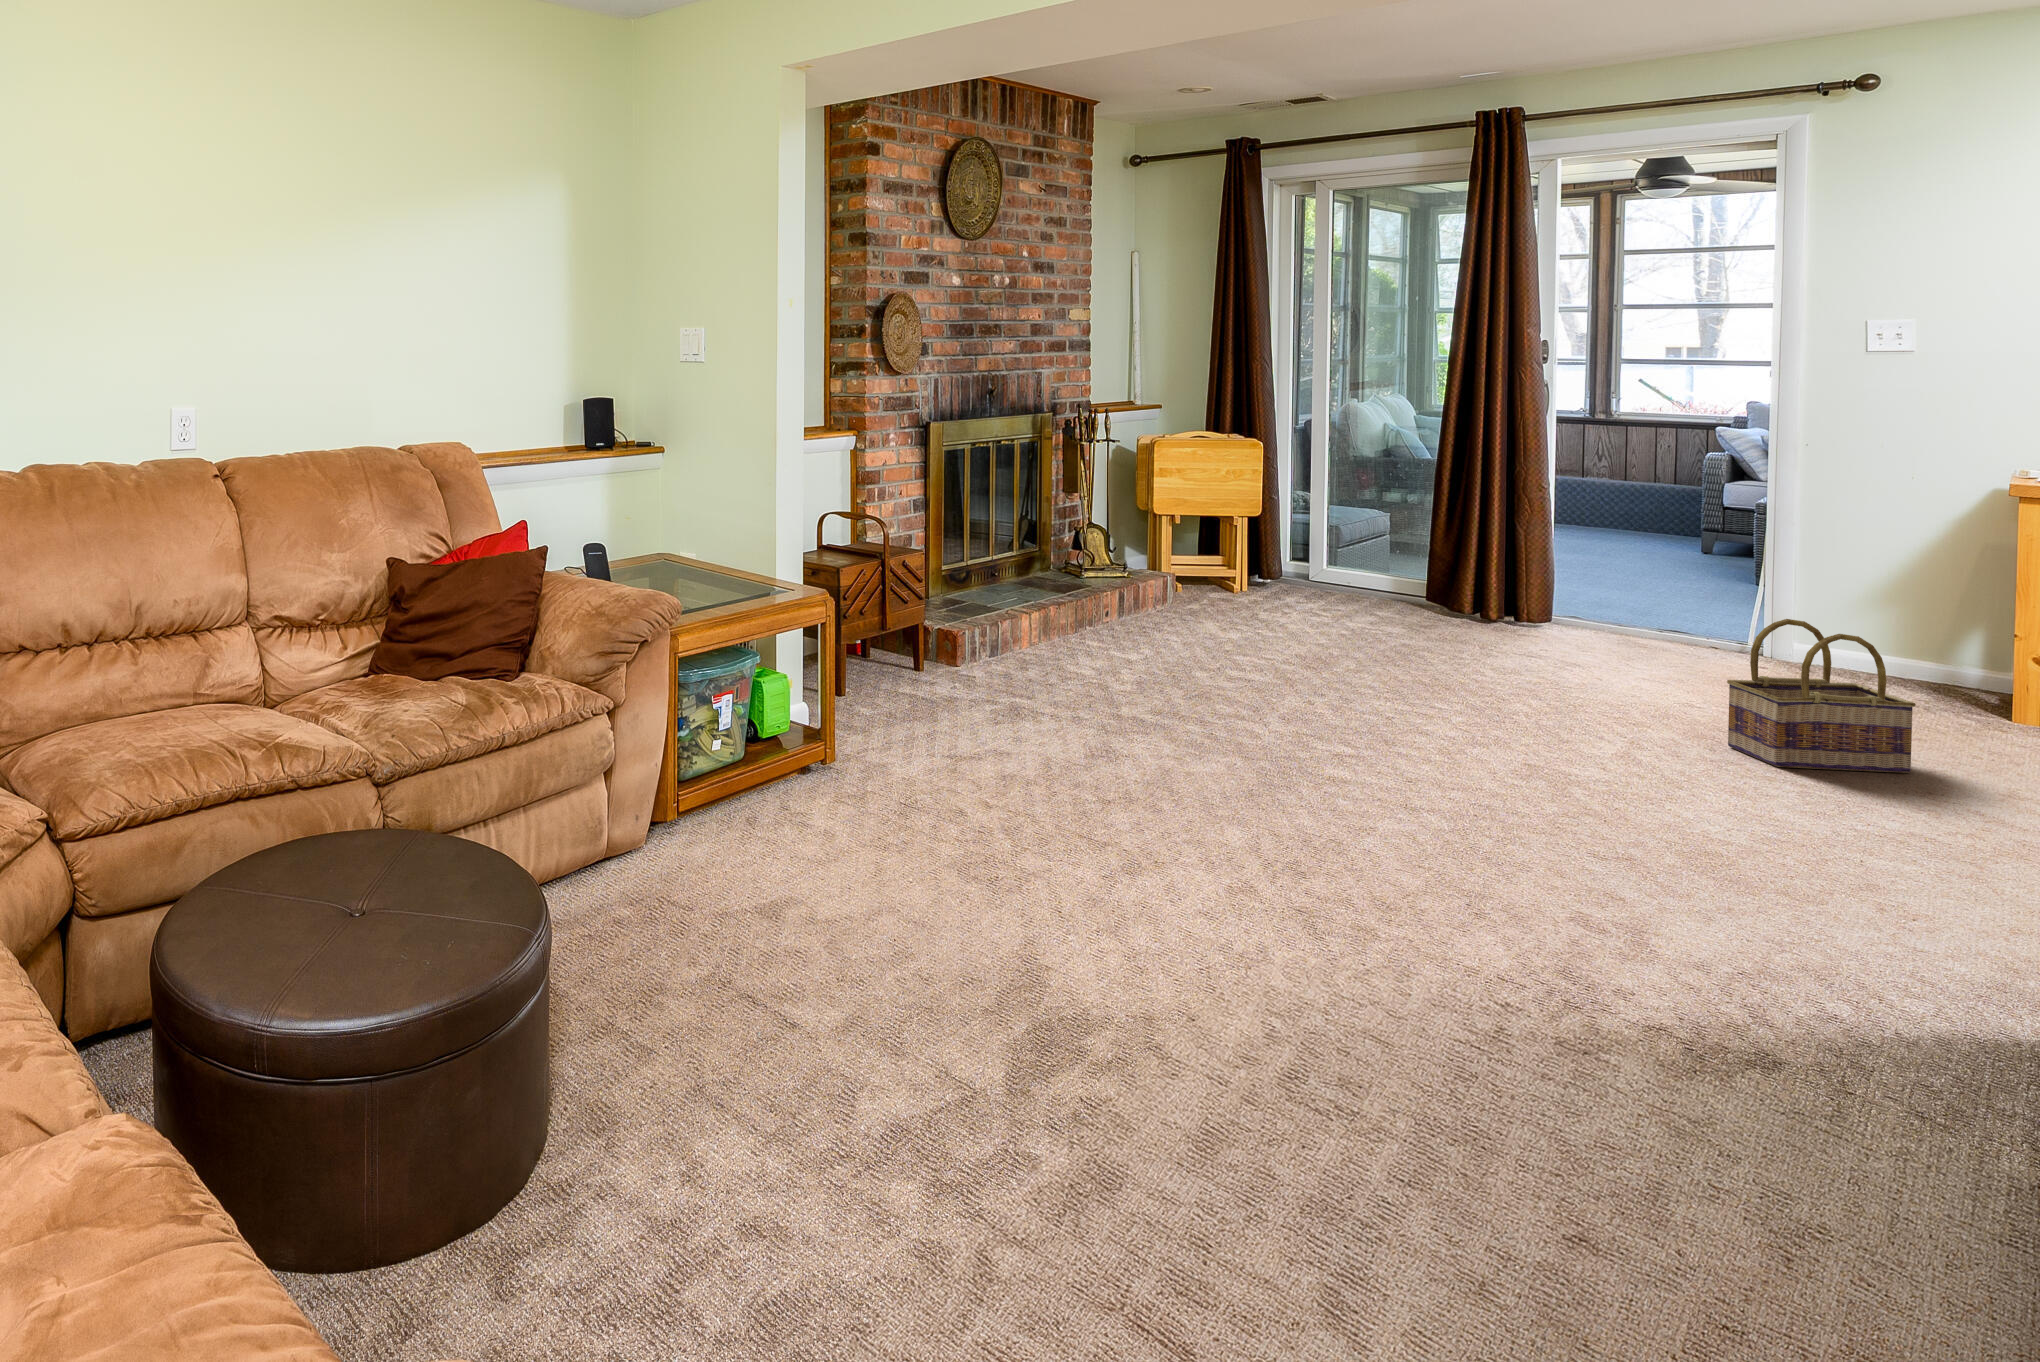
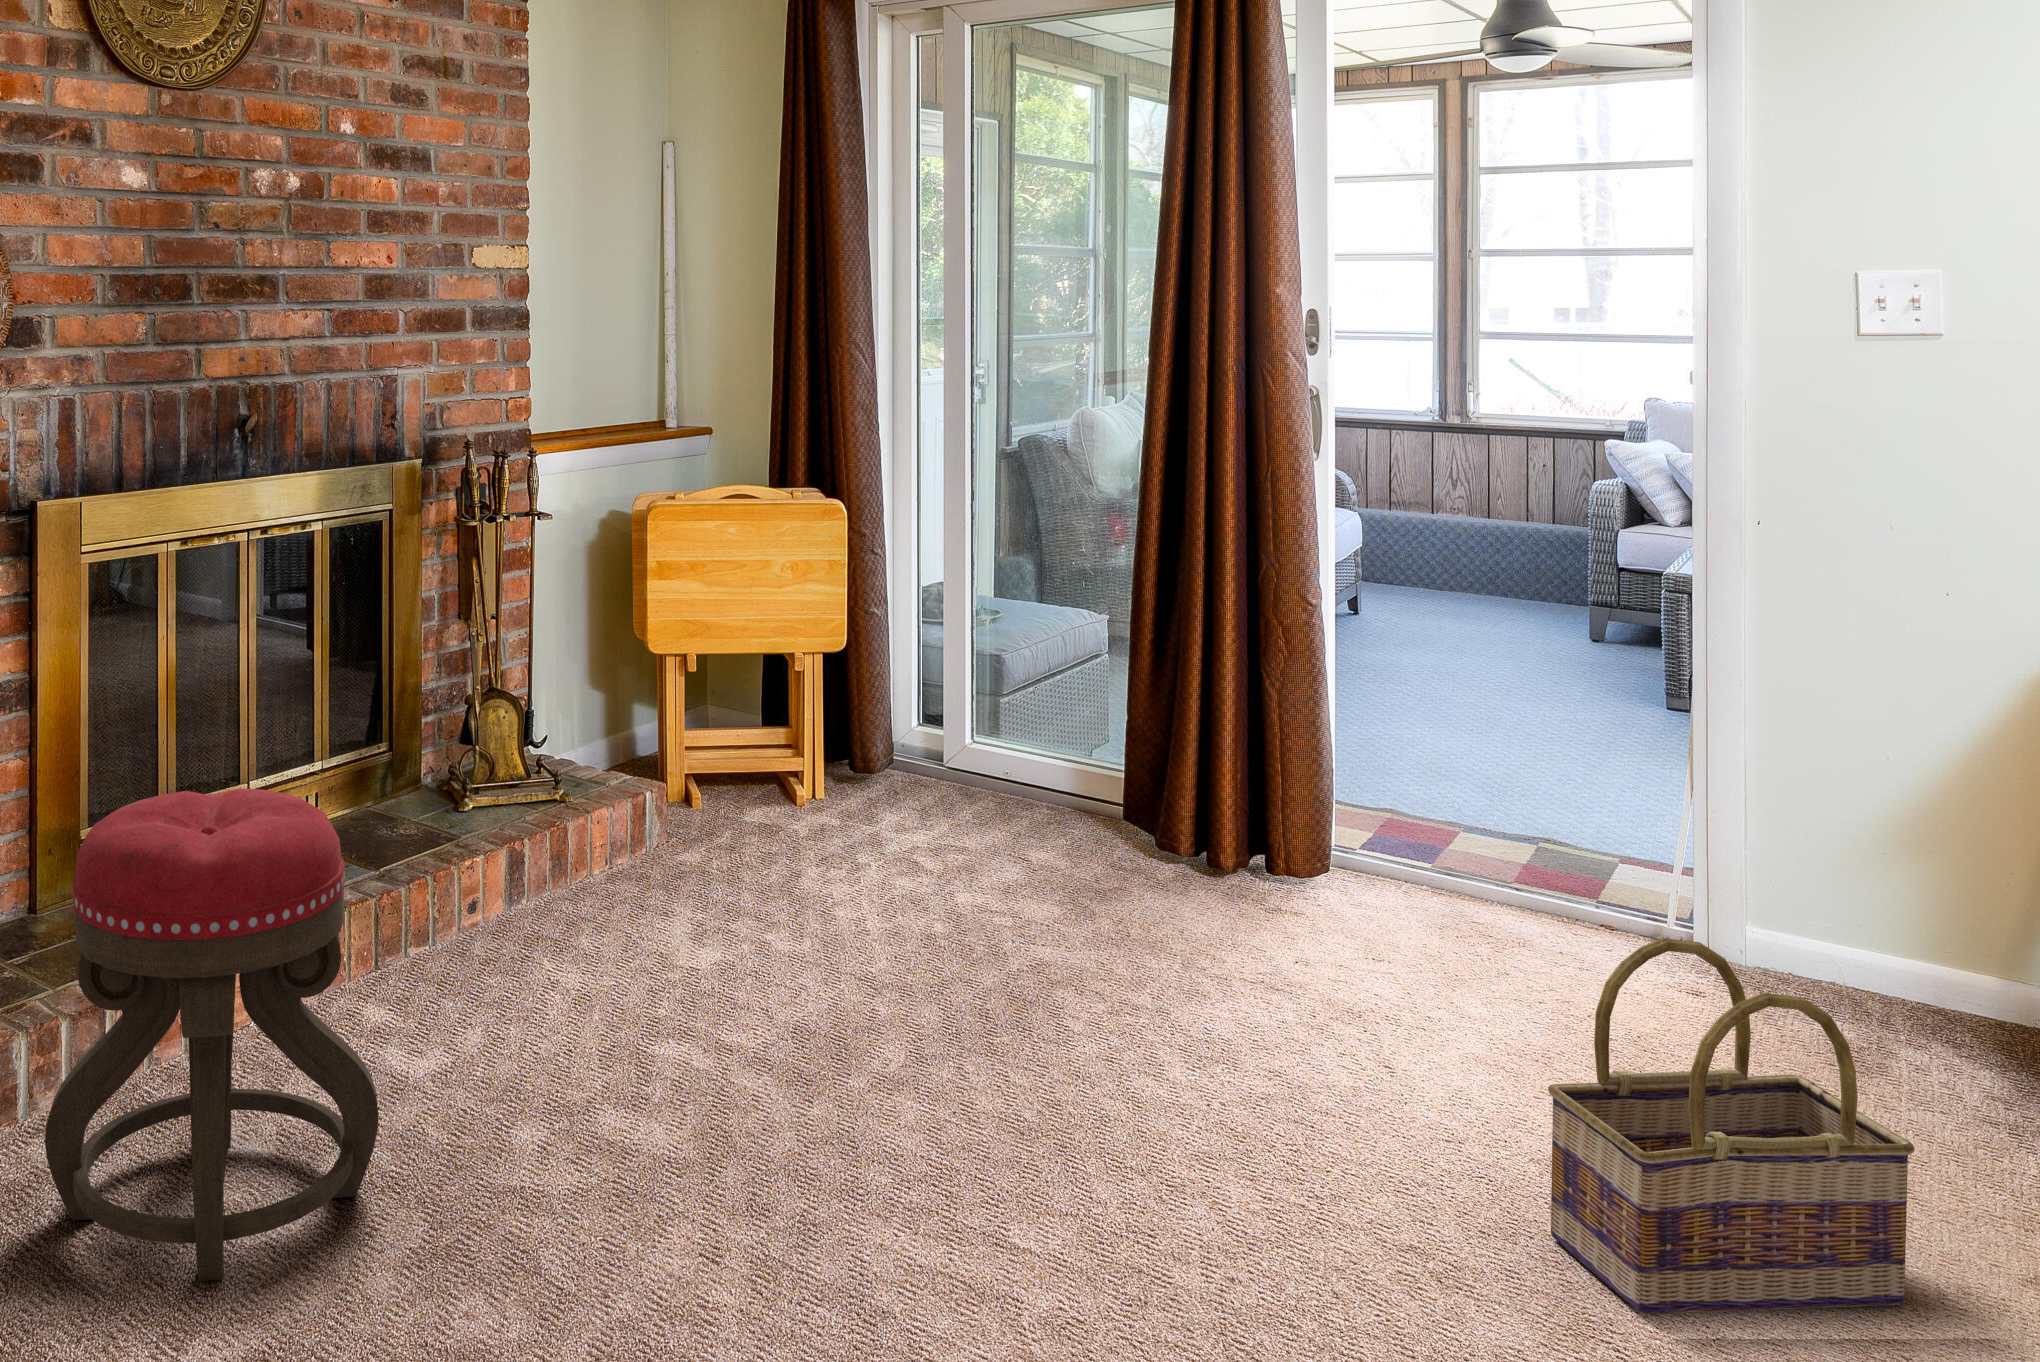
ottoman: none [1024,537,1162,719] -> present [45,788,379,1281]

